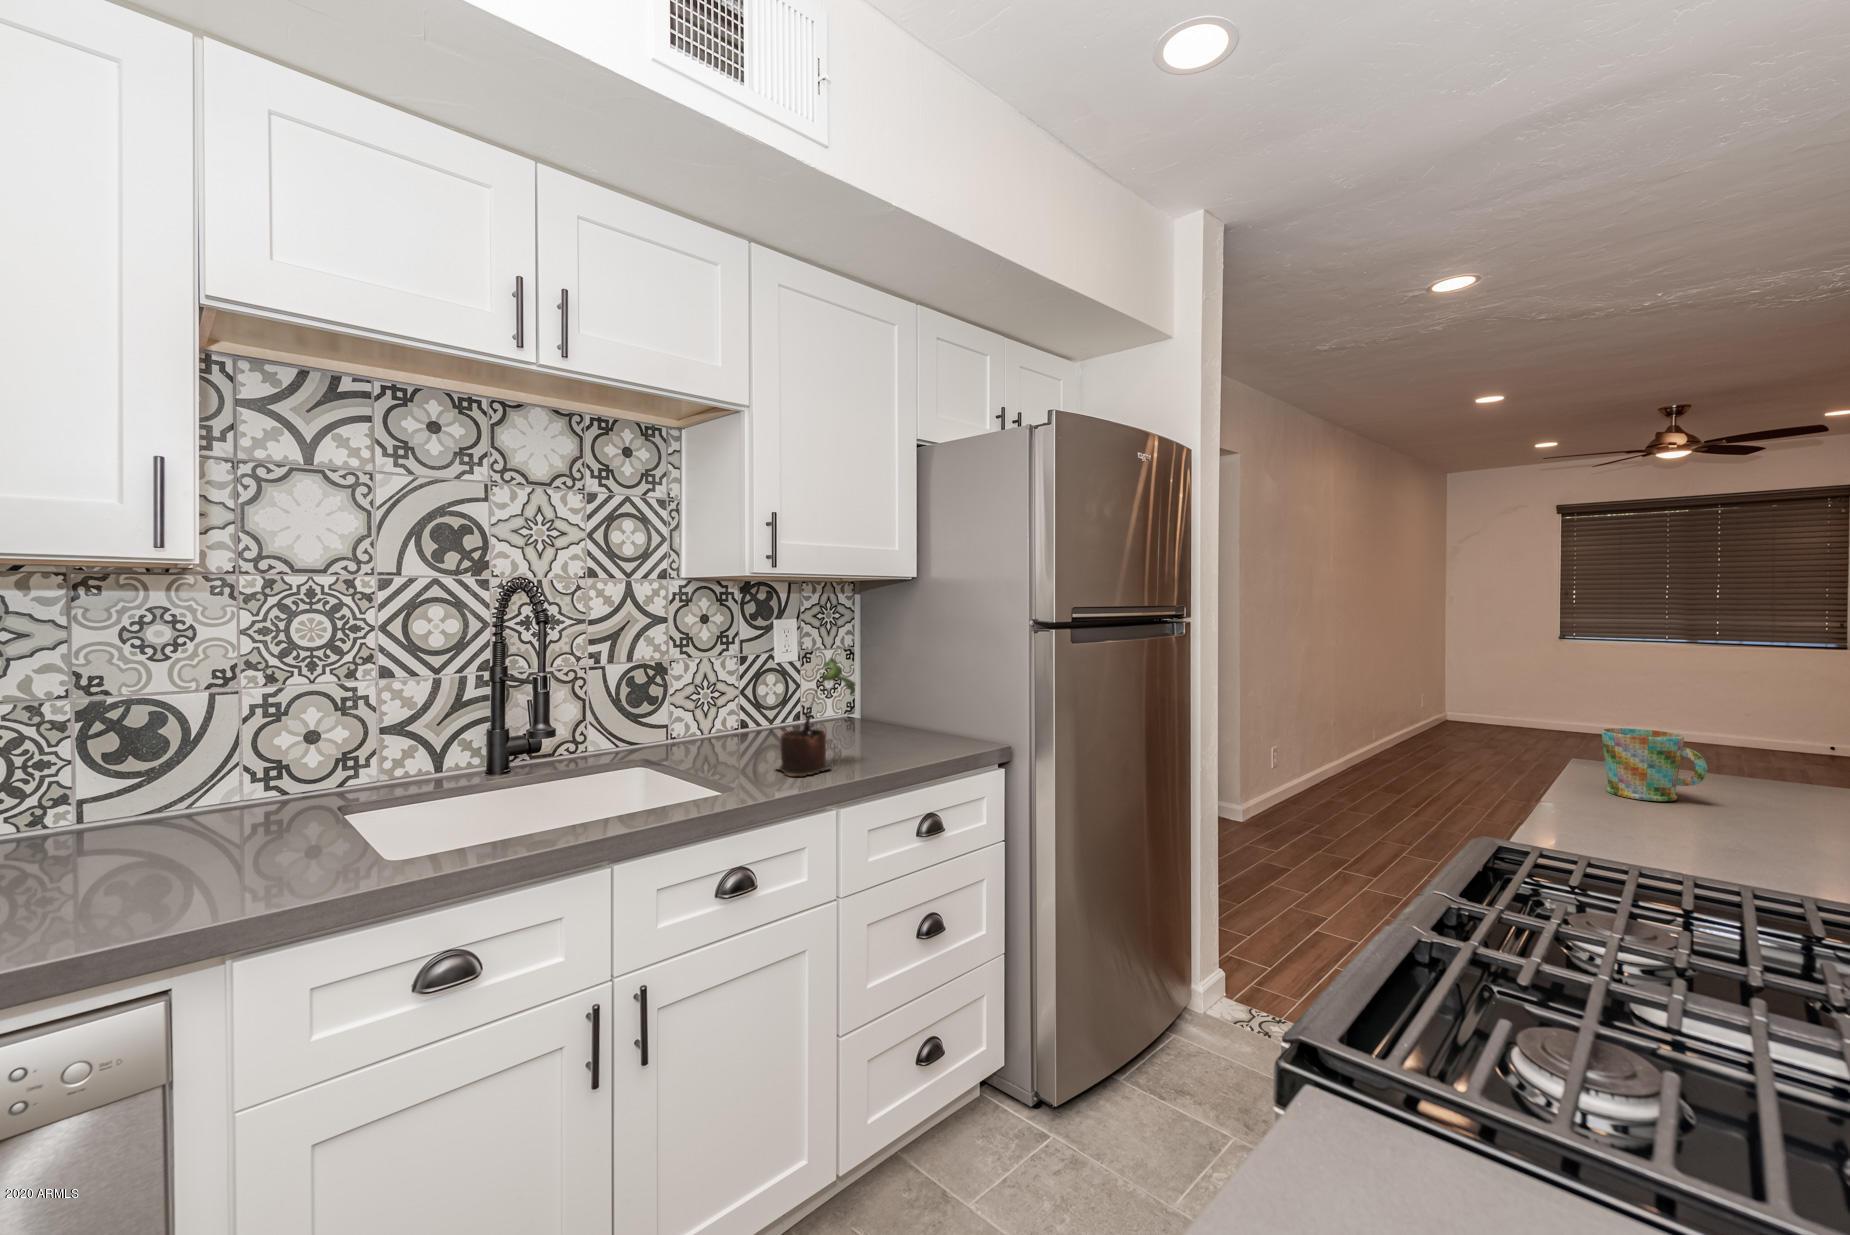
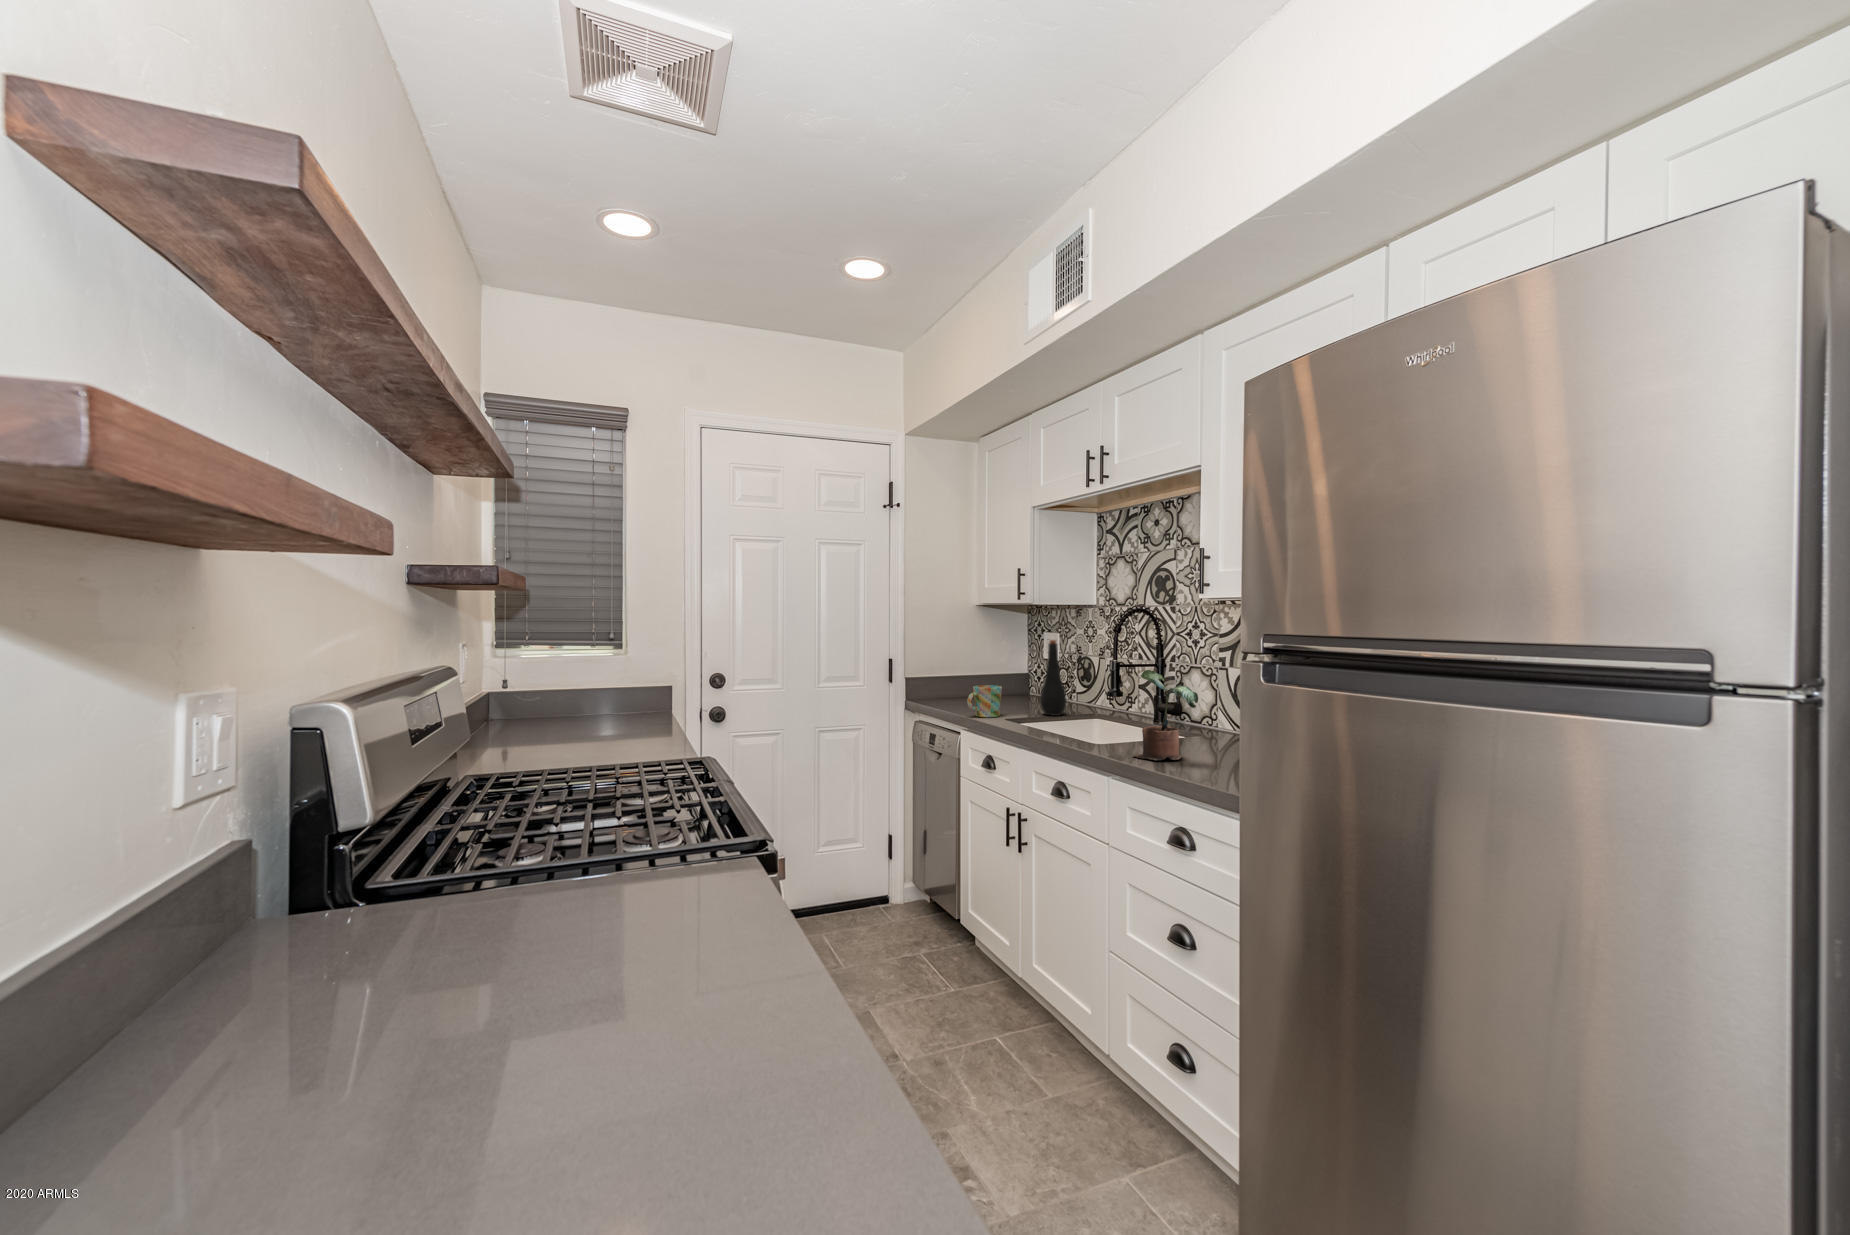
bottle: none [206,651,291,842] -> present [1040,640,1067,716]
mug: present [1601,728,1708,801] -> present [967,685,1002,717]

